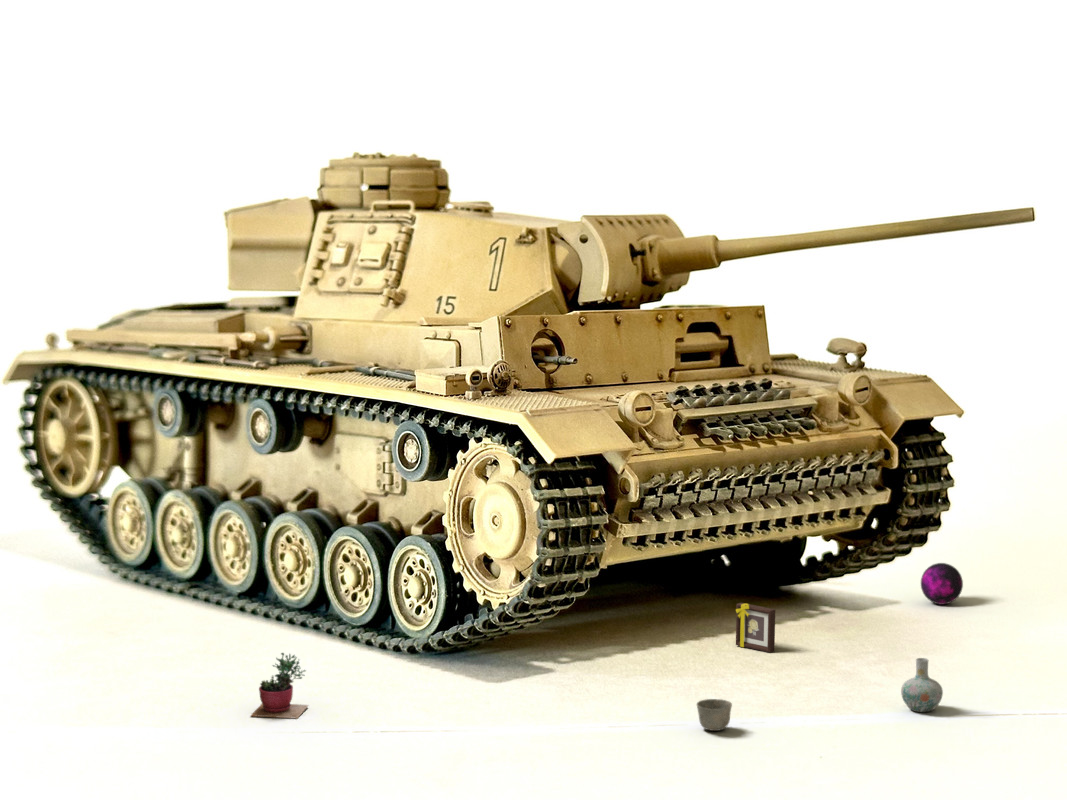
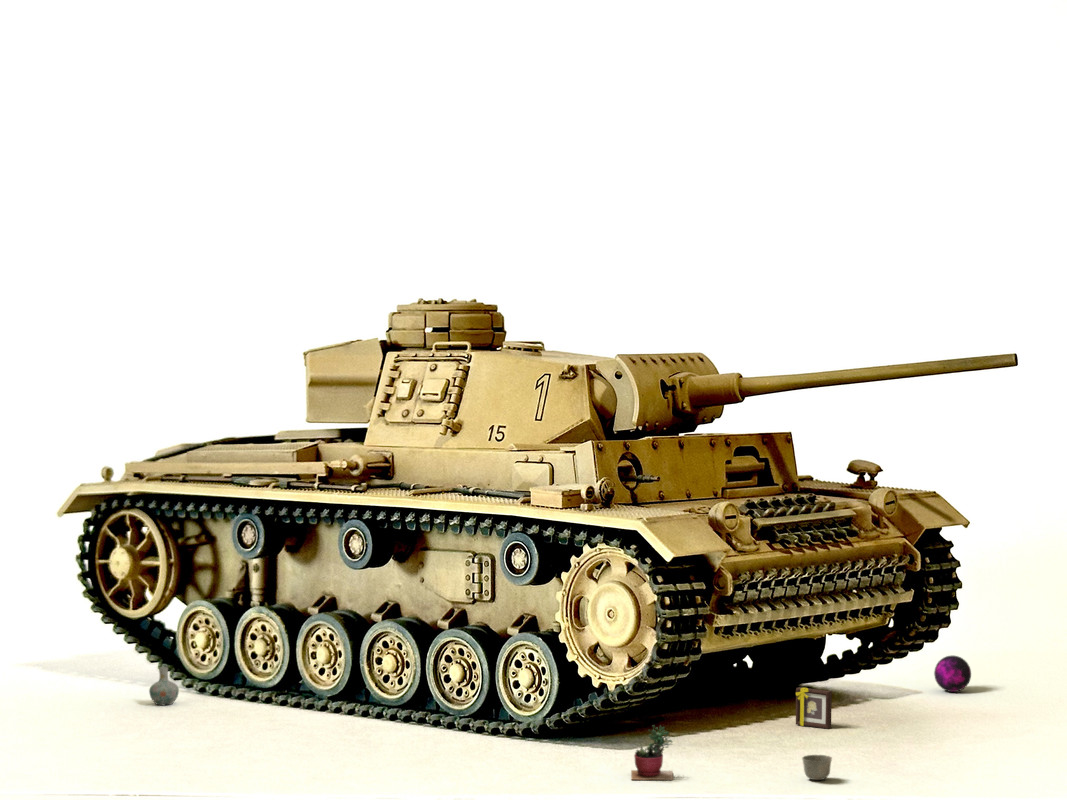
succulent plant: present [251,653,308,719] -> present [631,725,673,780]
vase: present [901,658,943,713] -> present [149,667,179,705]

